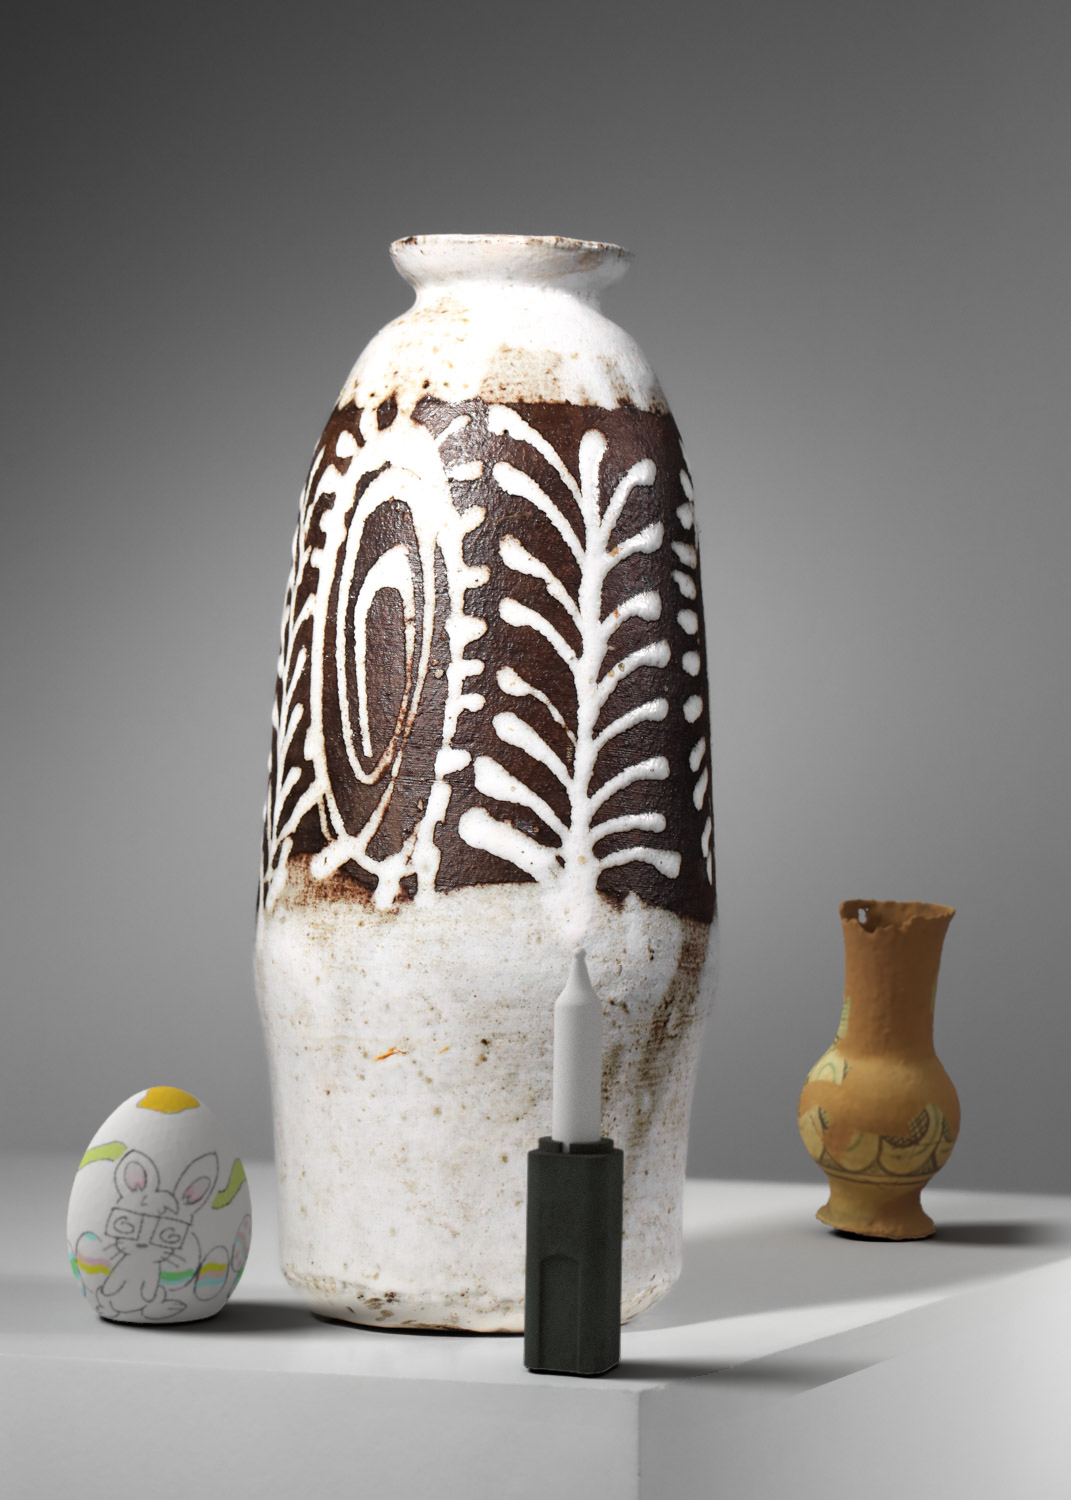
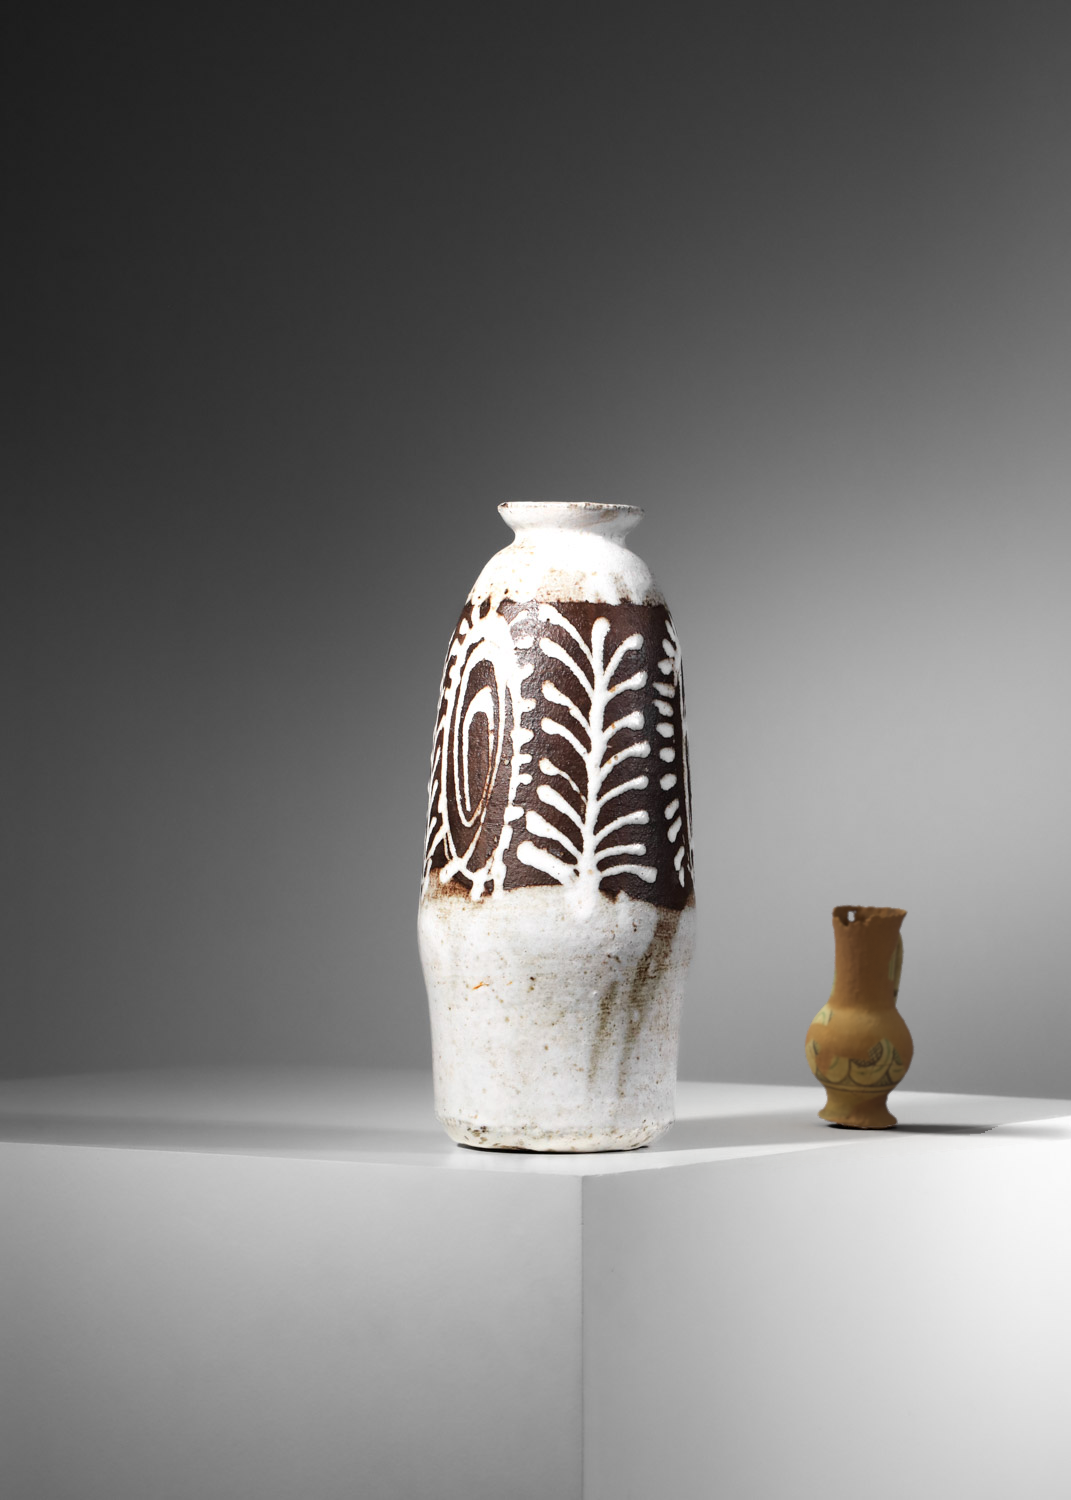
candle: present [523,947,624,1374] -> none [542,921,604,1167]
decorative egg: present [67,1086,252,1323] -> none [306,1006,414,1142]

